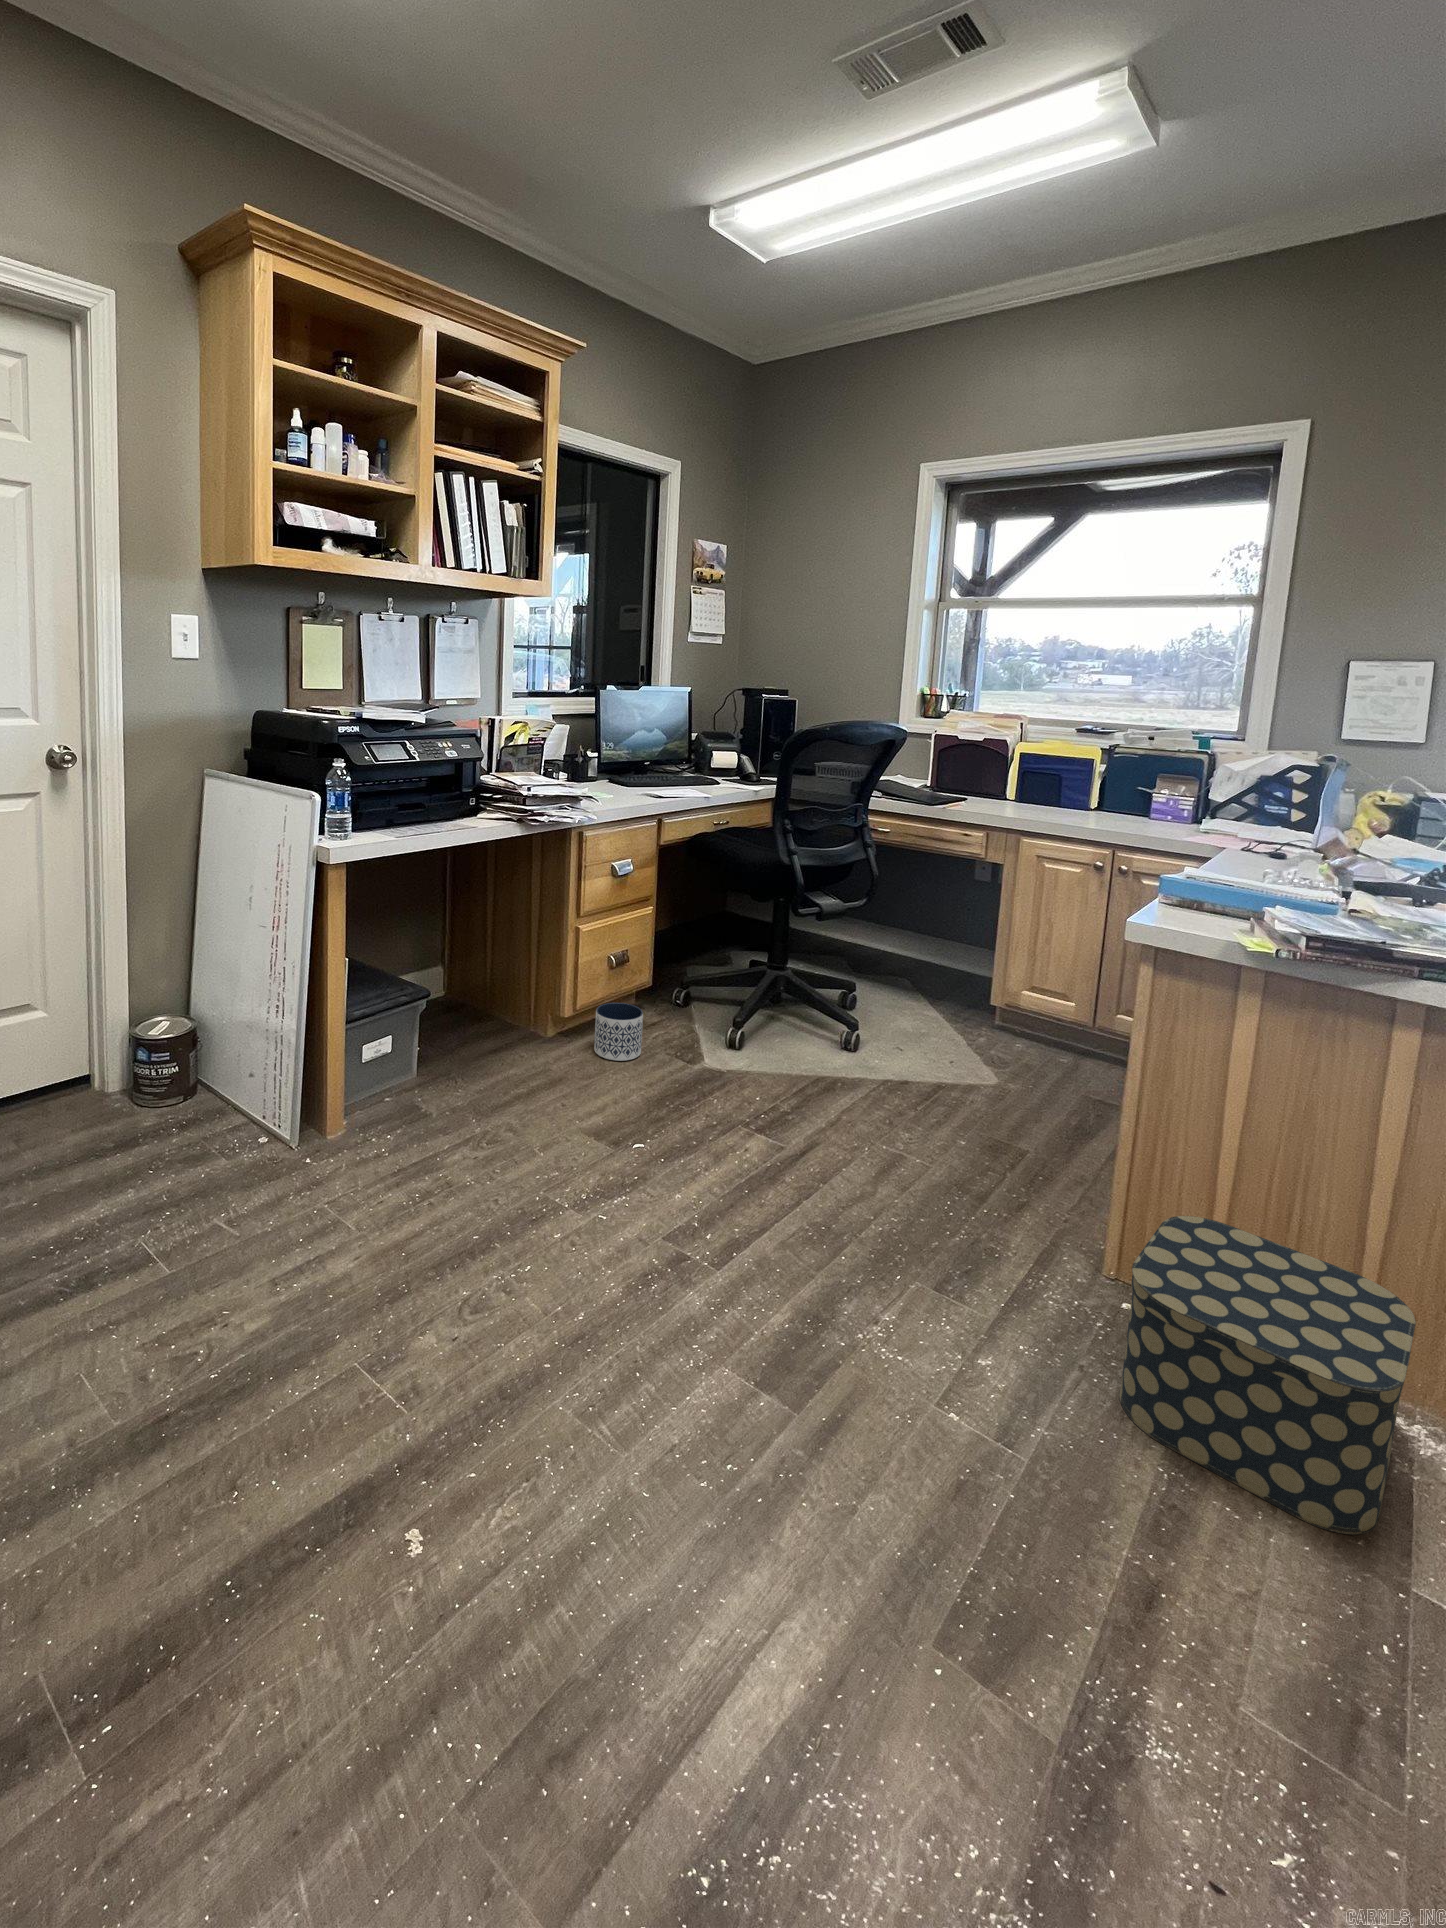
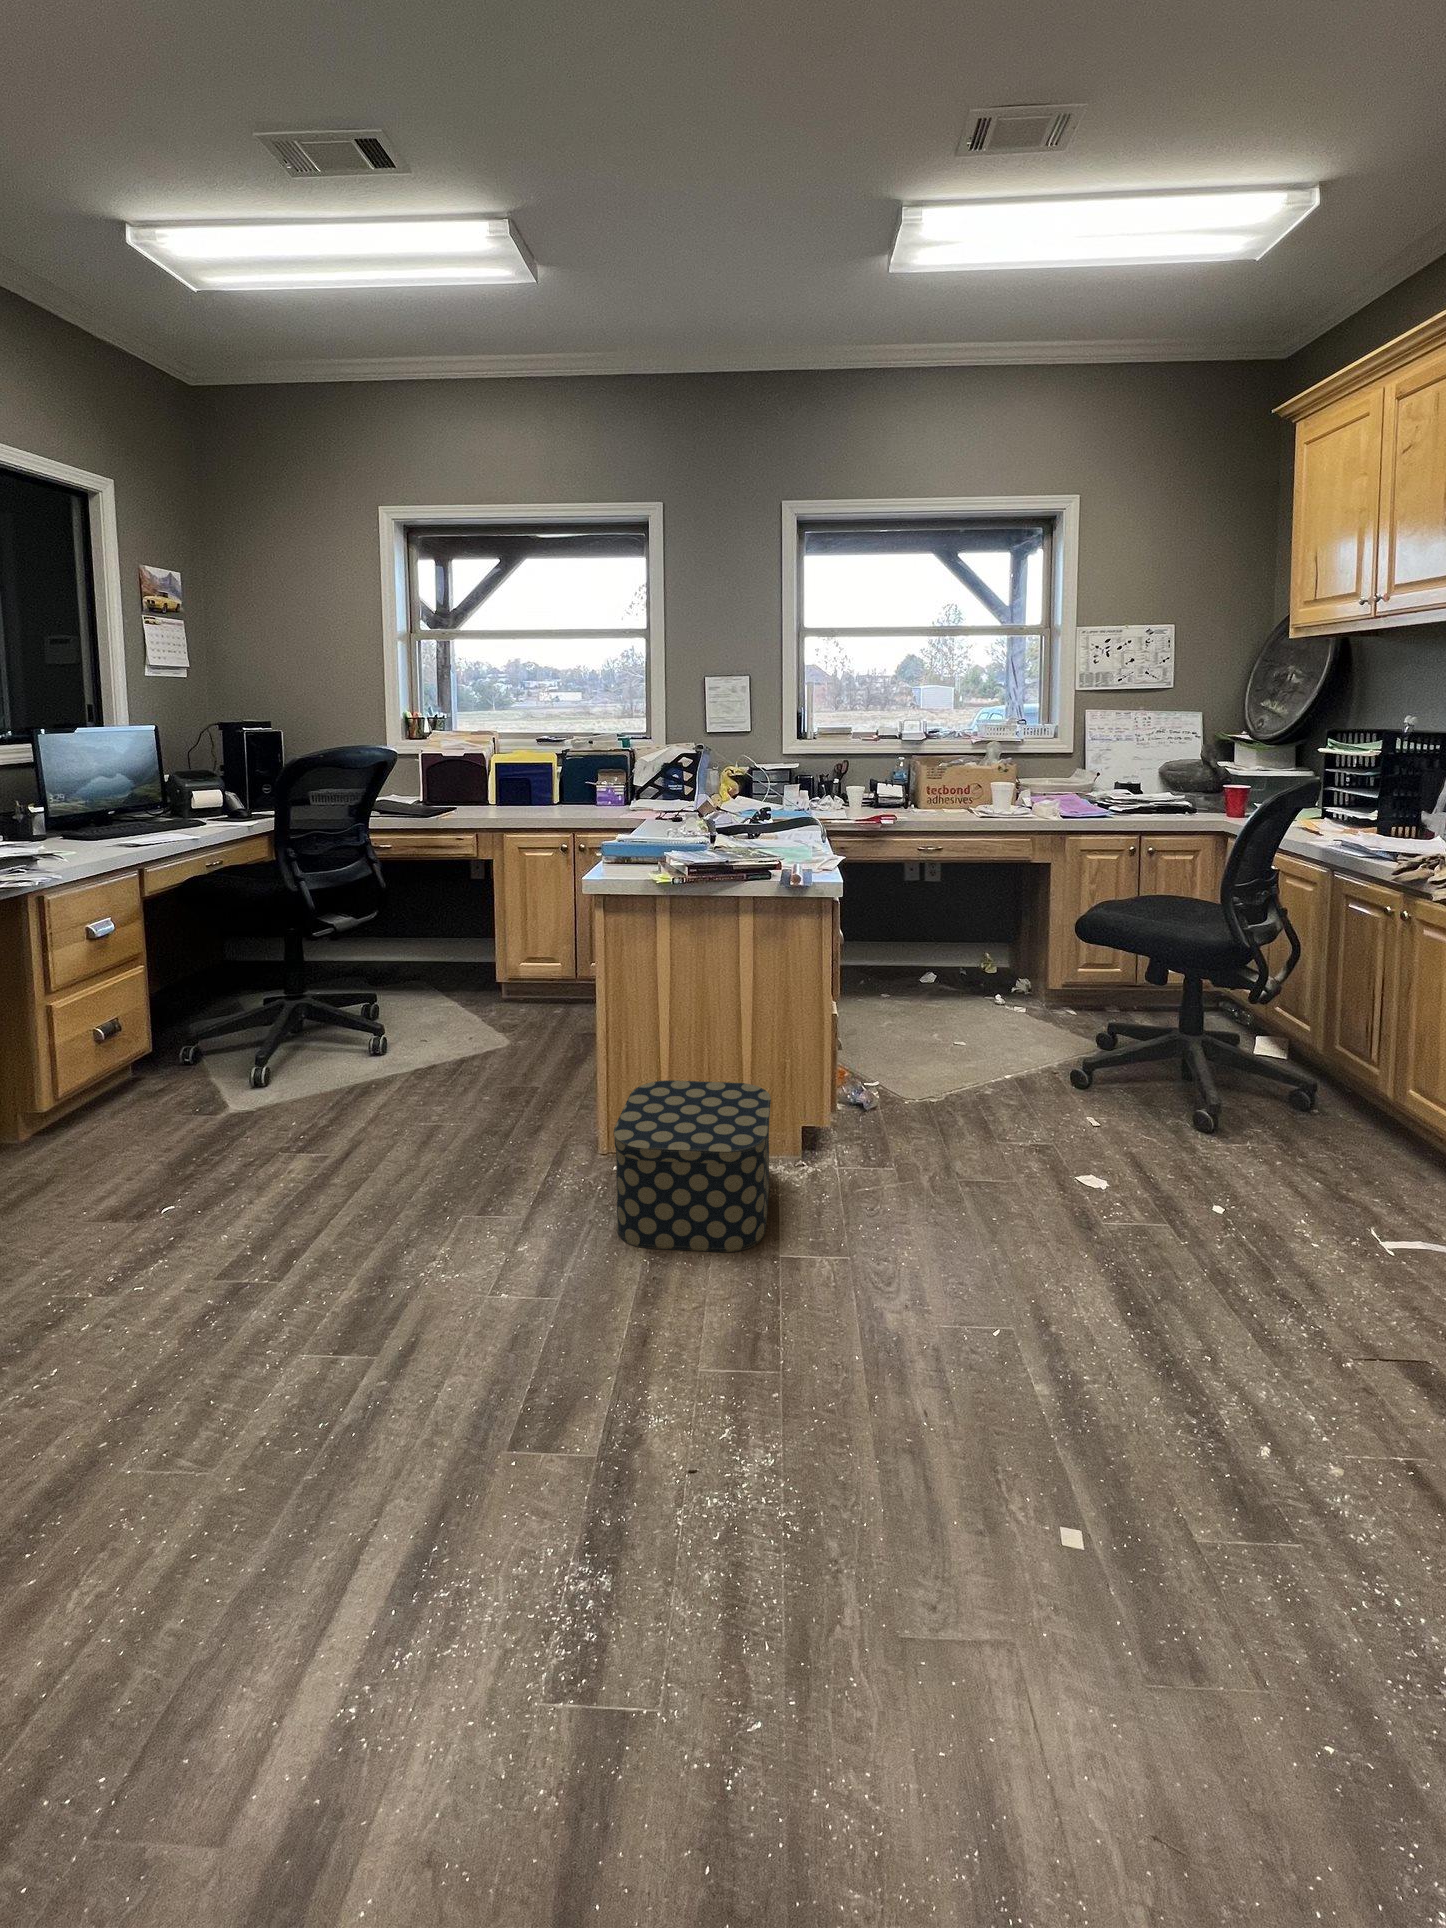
planter: present [594,1003,643,1061] -> none [86,1072,151,1138]

